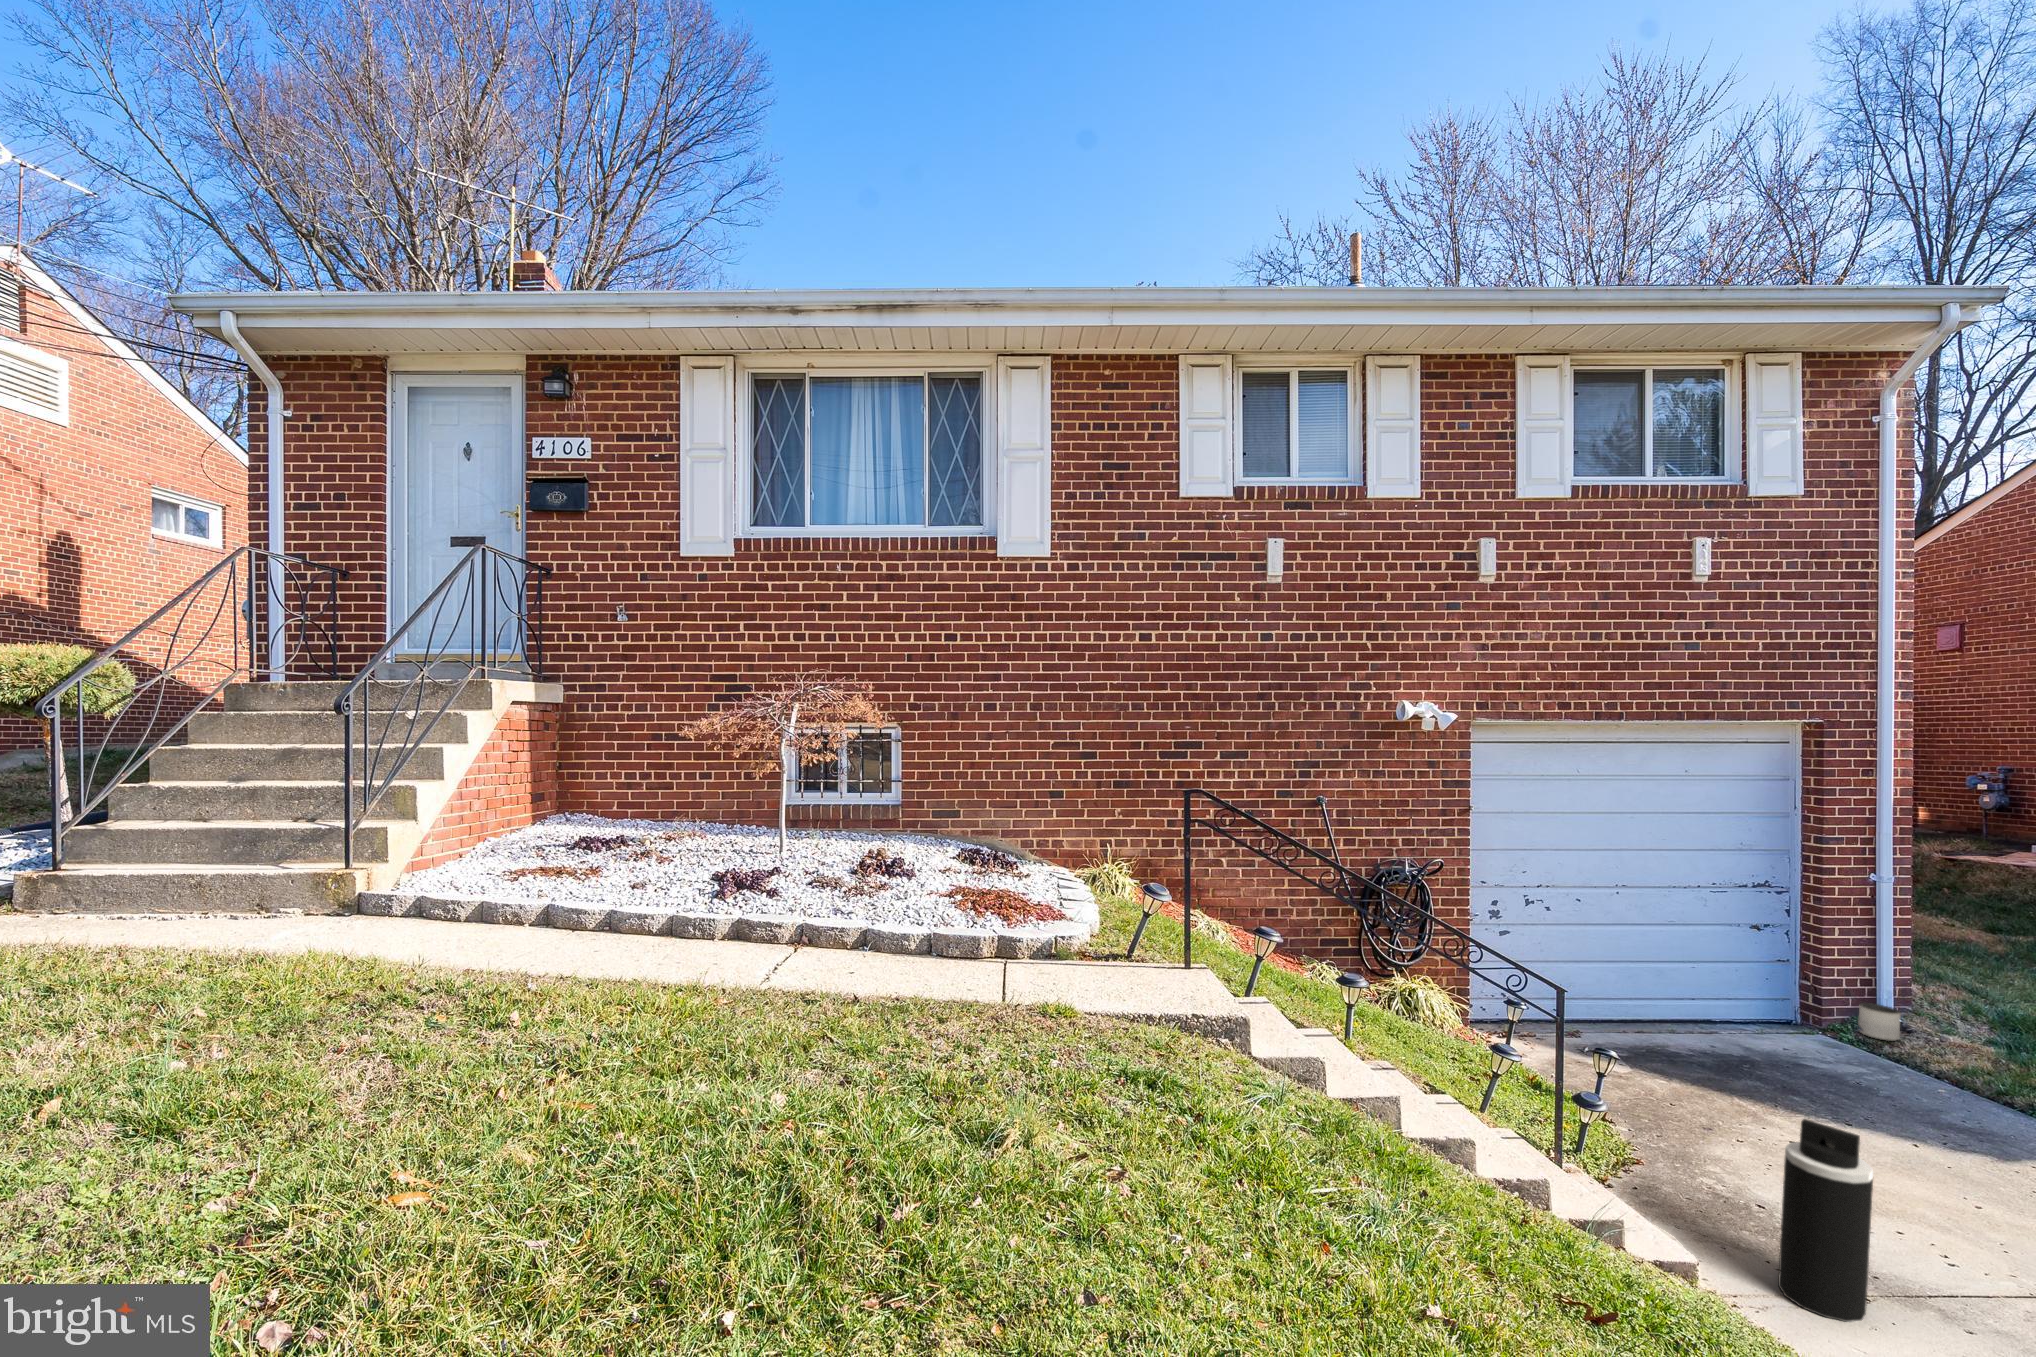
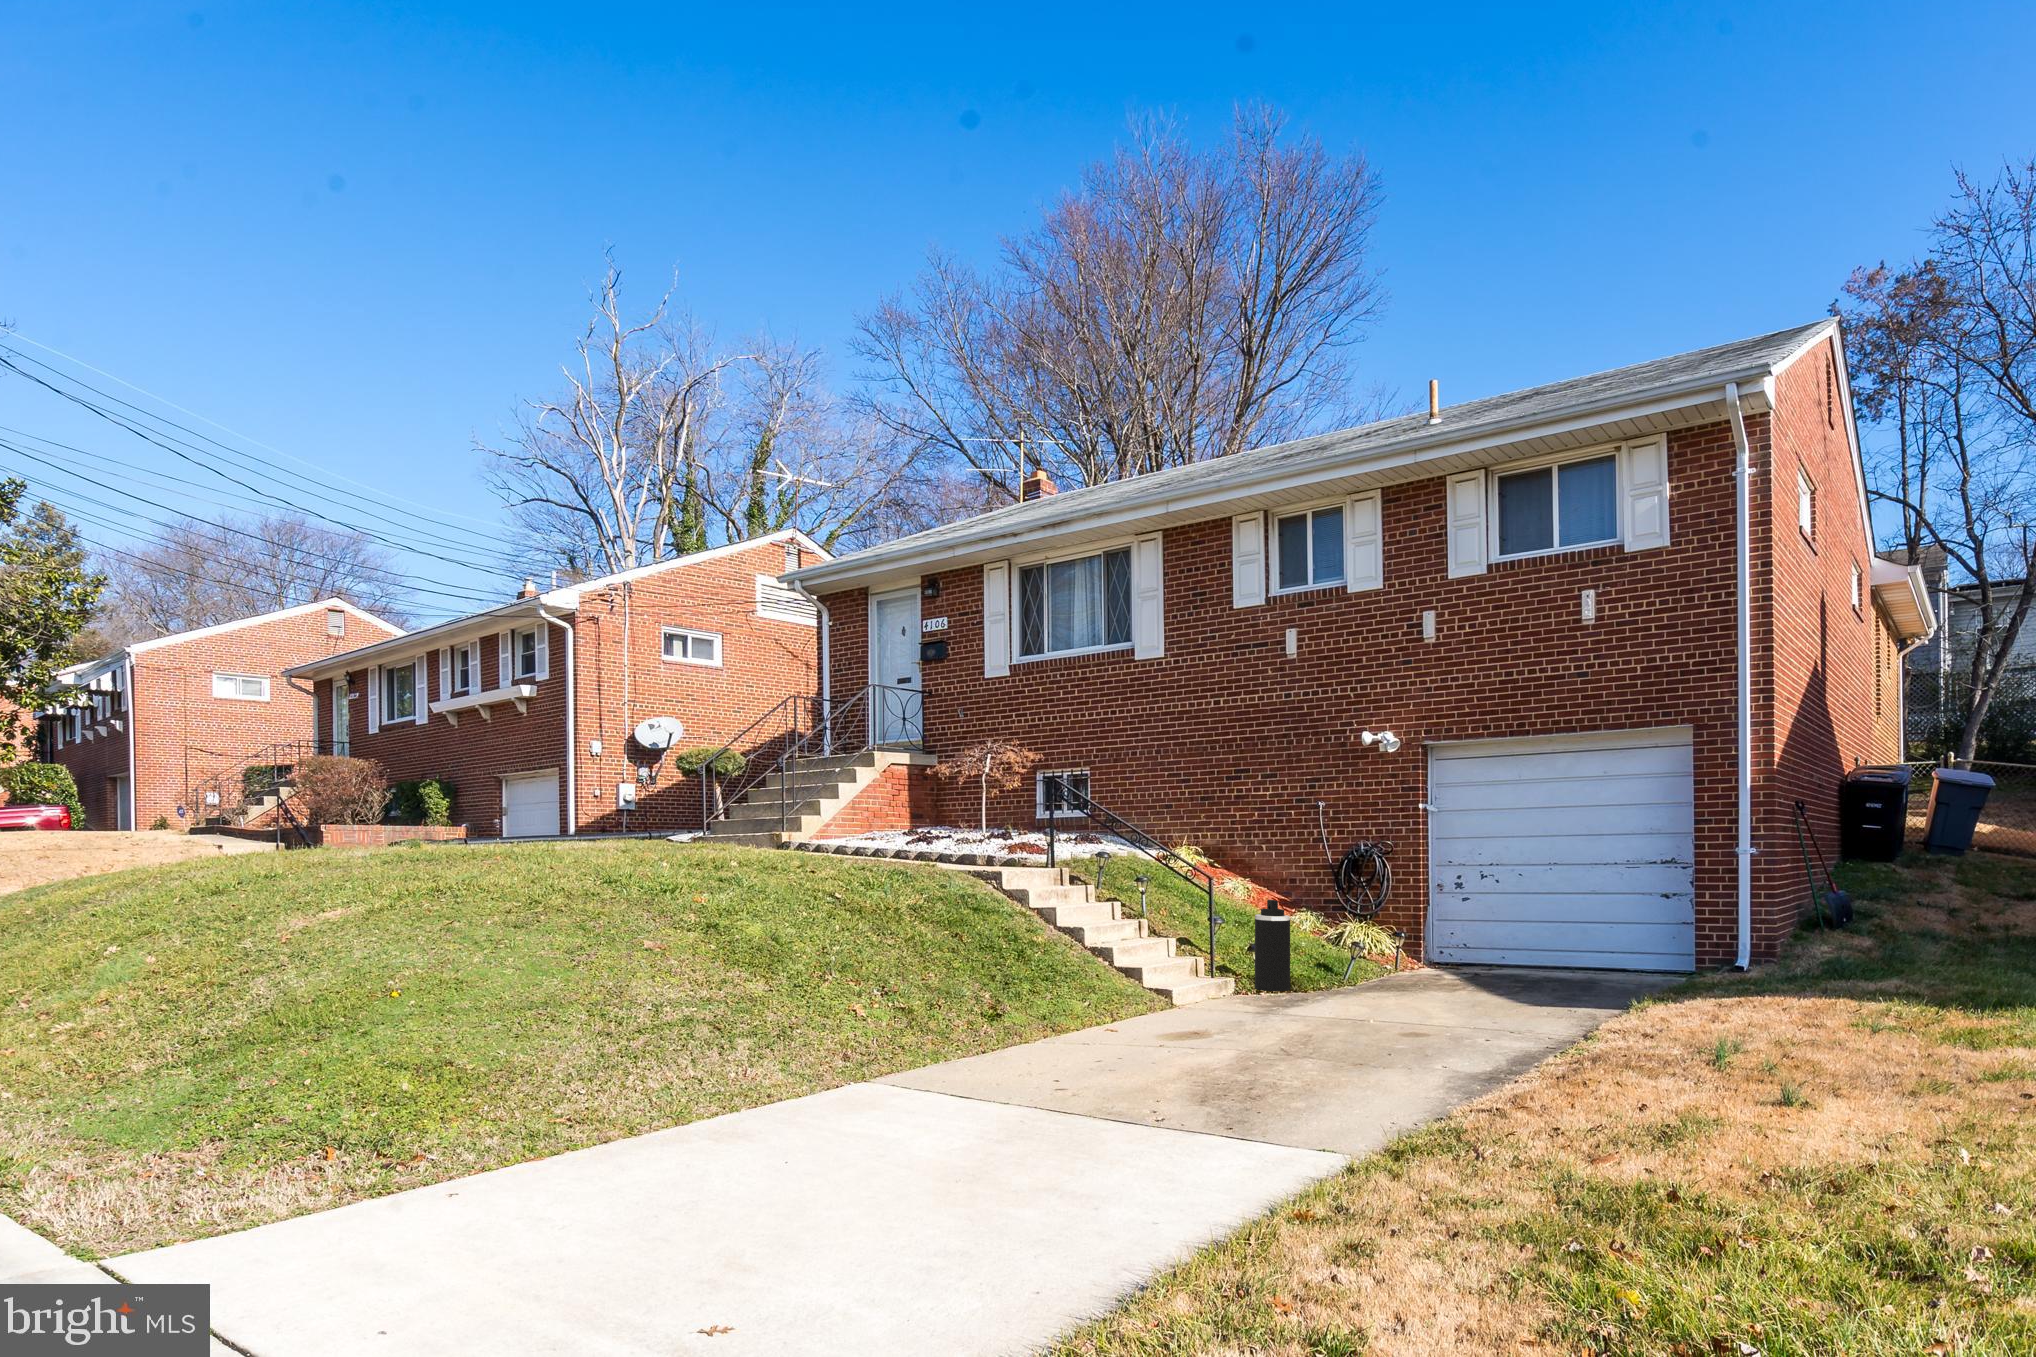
planter: present [1858,1003,1901,1041] -> none [1738,959,1769,986]

